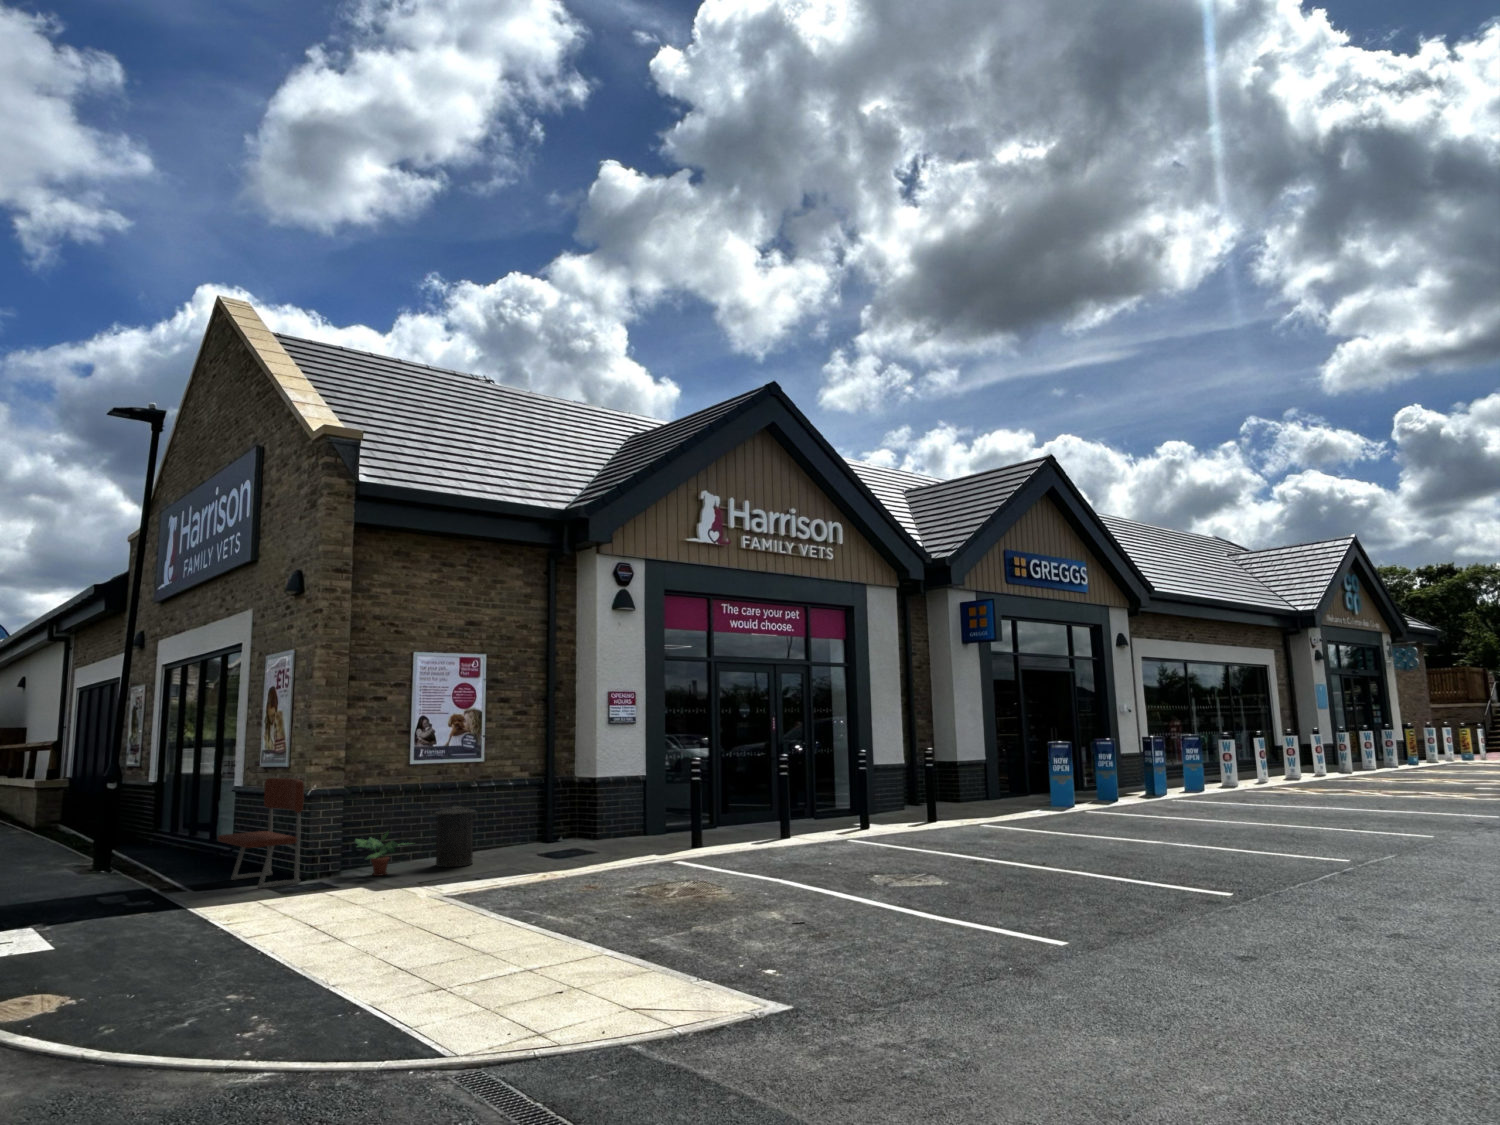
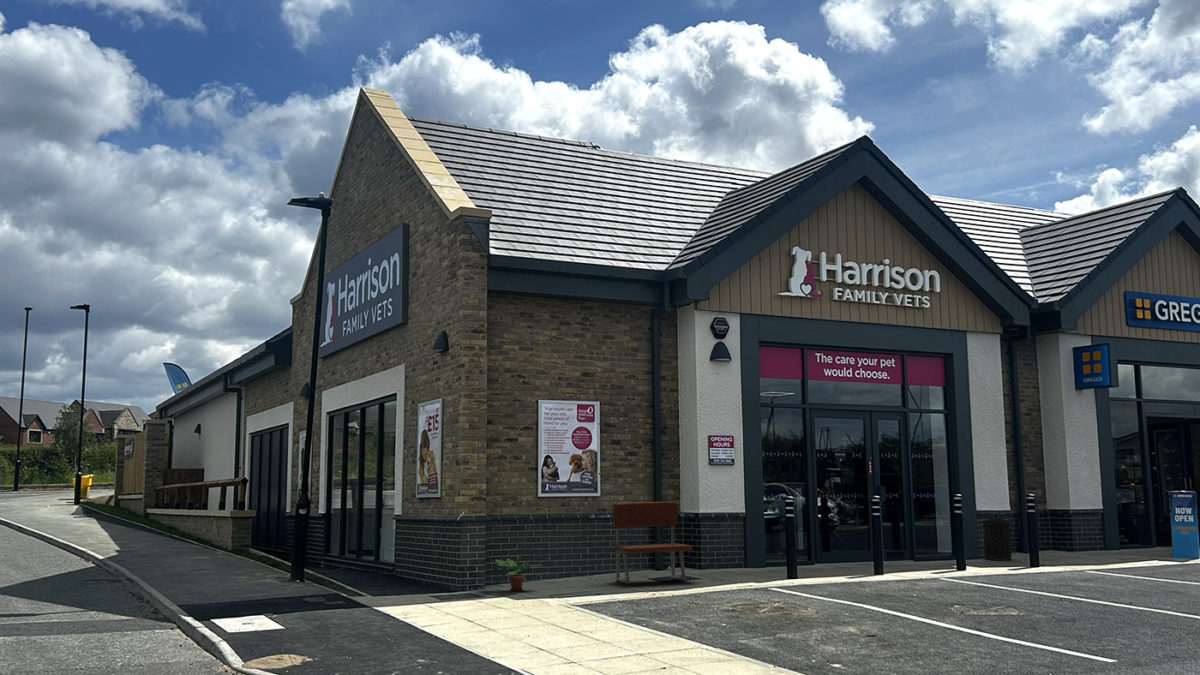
bench: present [218,778,304,888] -> present [613,502,692,584]
trash can: present [433,801,476,867] -> present [982,515,1012,561]

